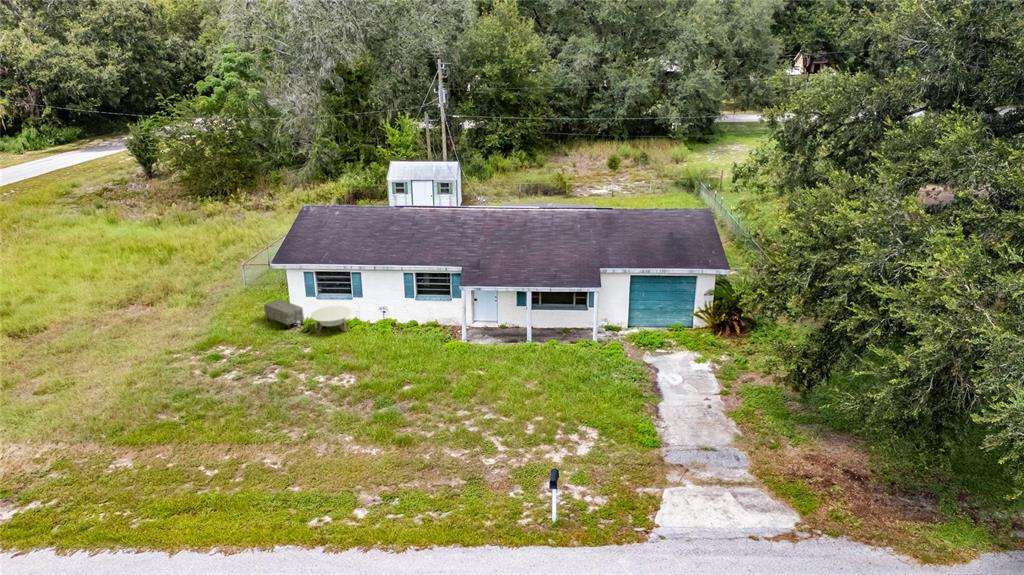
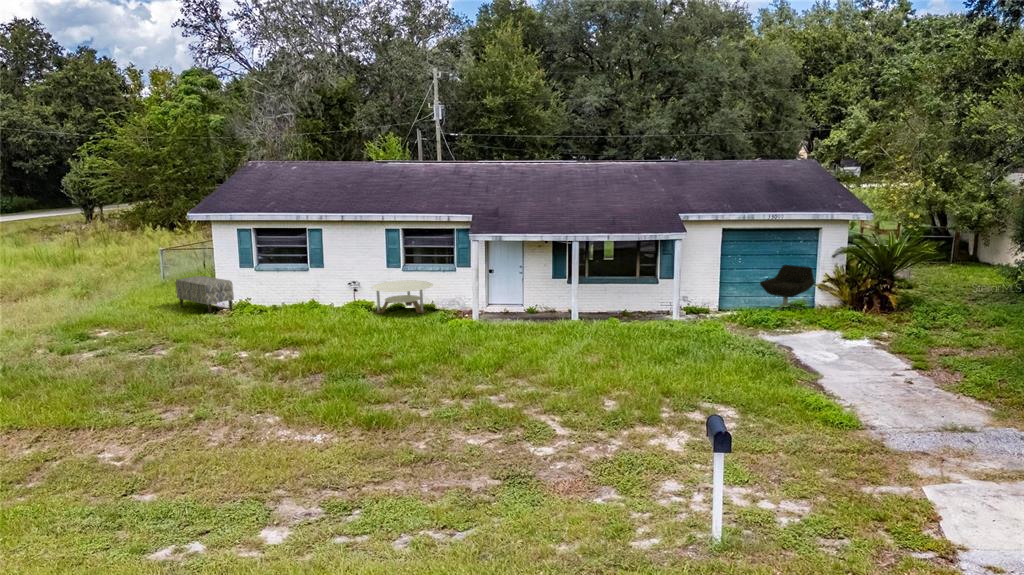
lounge chair: none [652,301,688,335] -> present [760,265,814,310]
round table: present [311,306,352,333] -> present [371,280,433,313]

